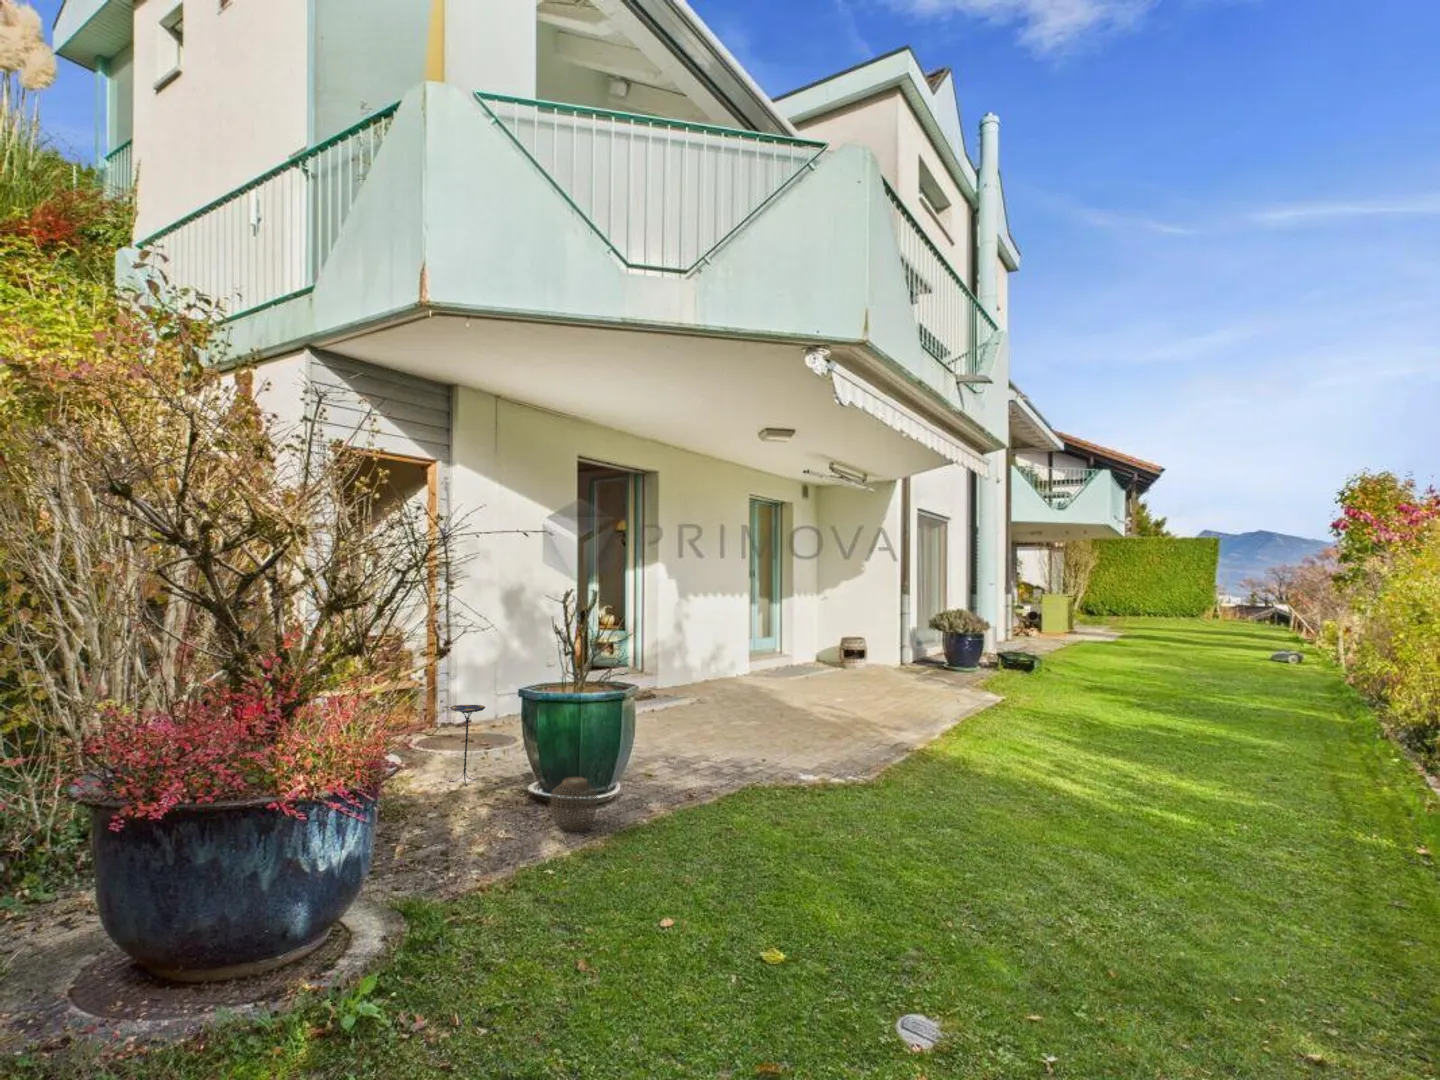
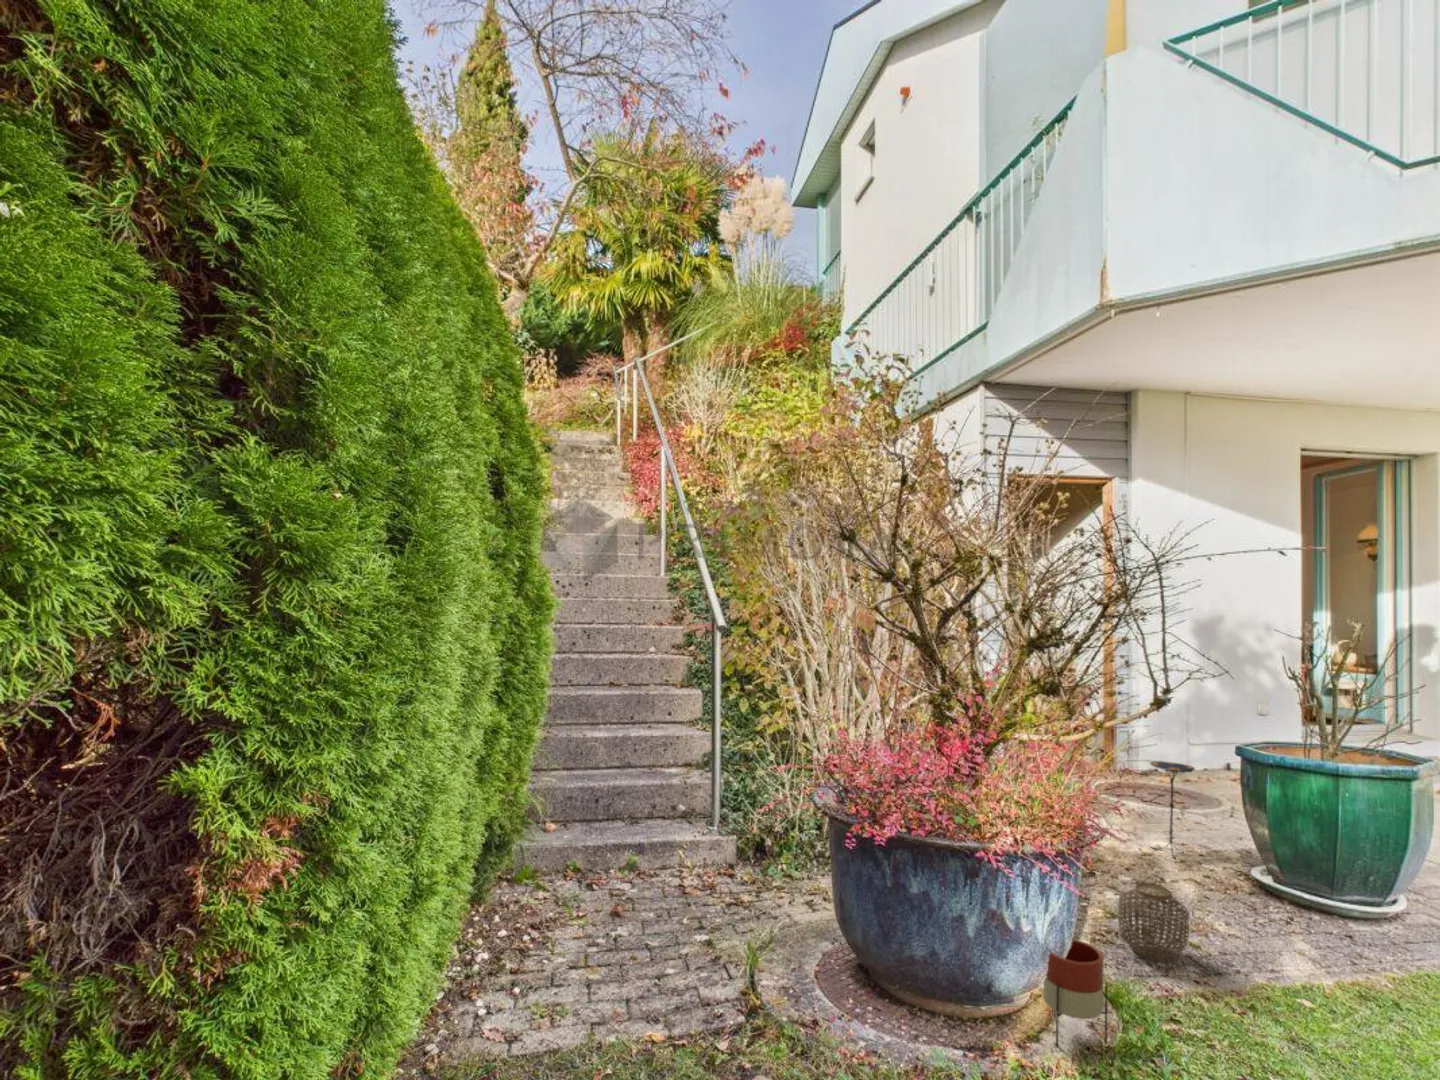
woven basket: present [551,777,597,831] -> present [1118,883,1189,962]
planter: none [336,866,394,964] -> present [1043,939,1108,1046]

